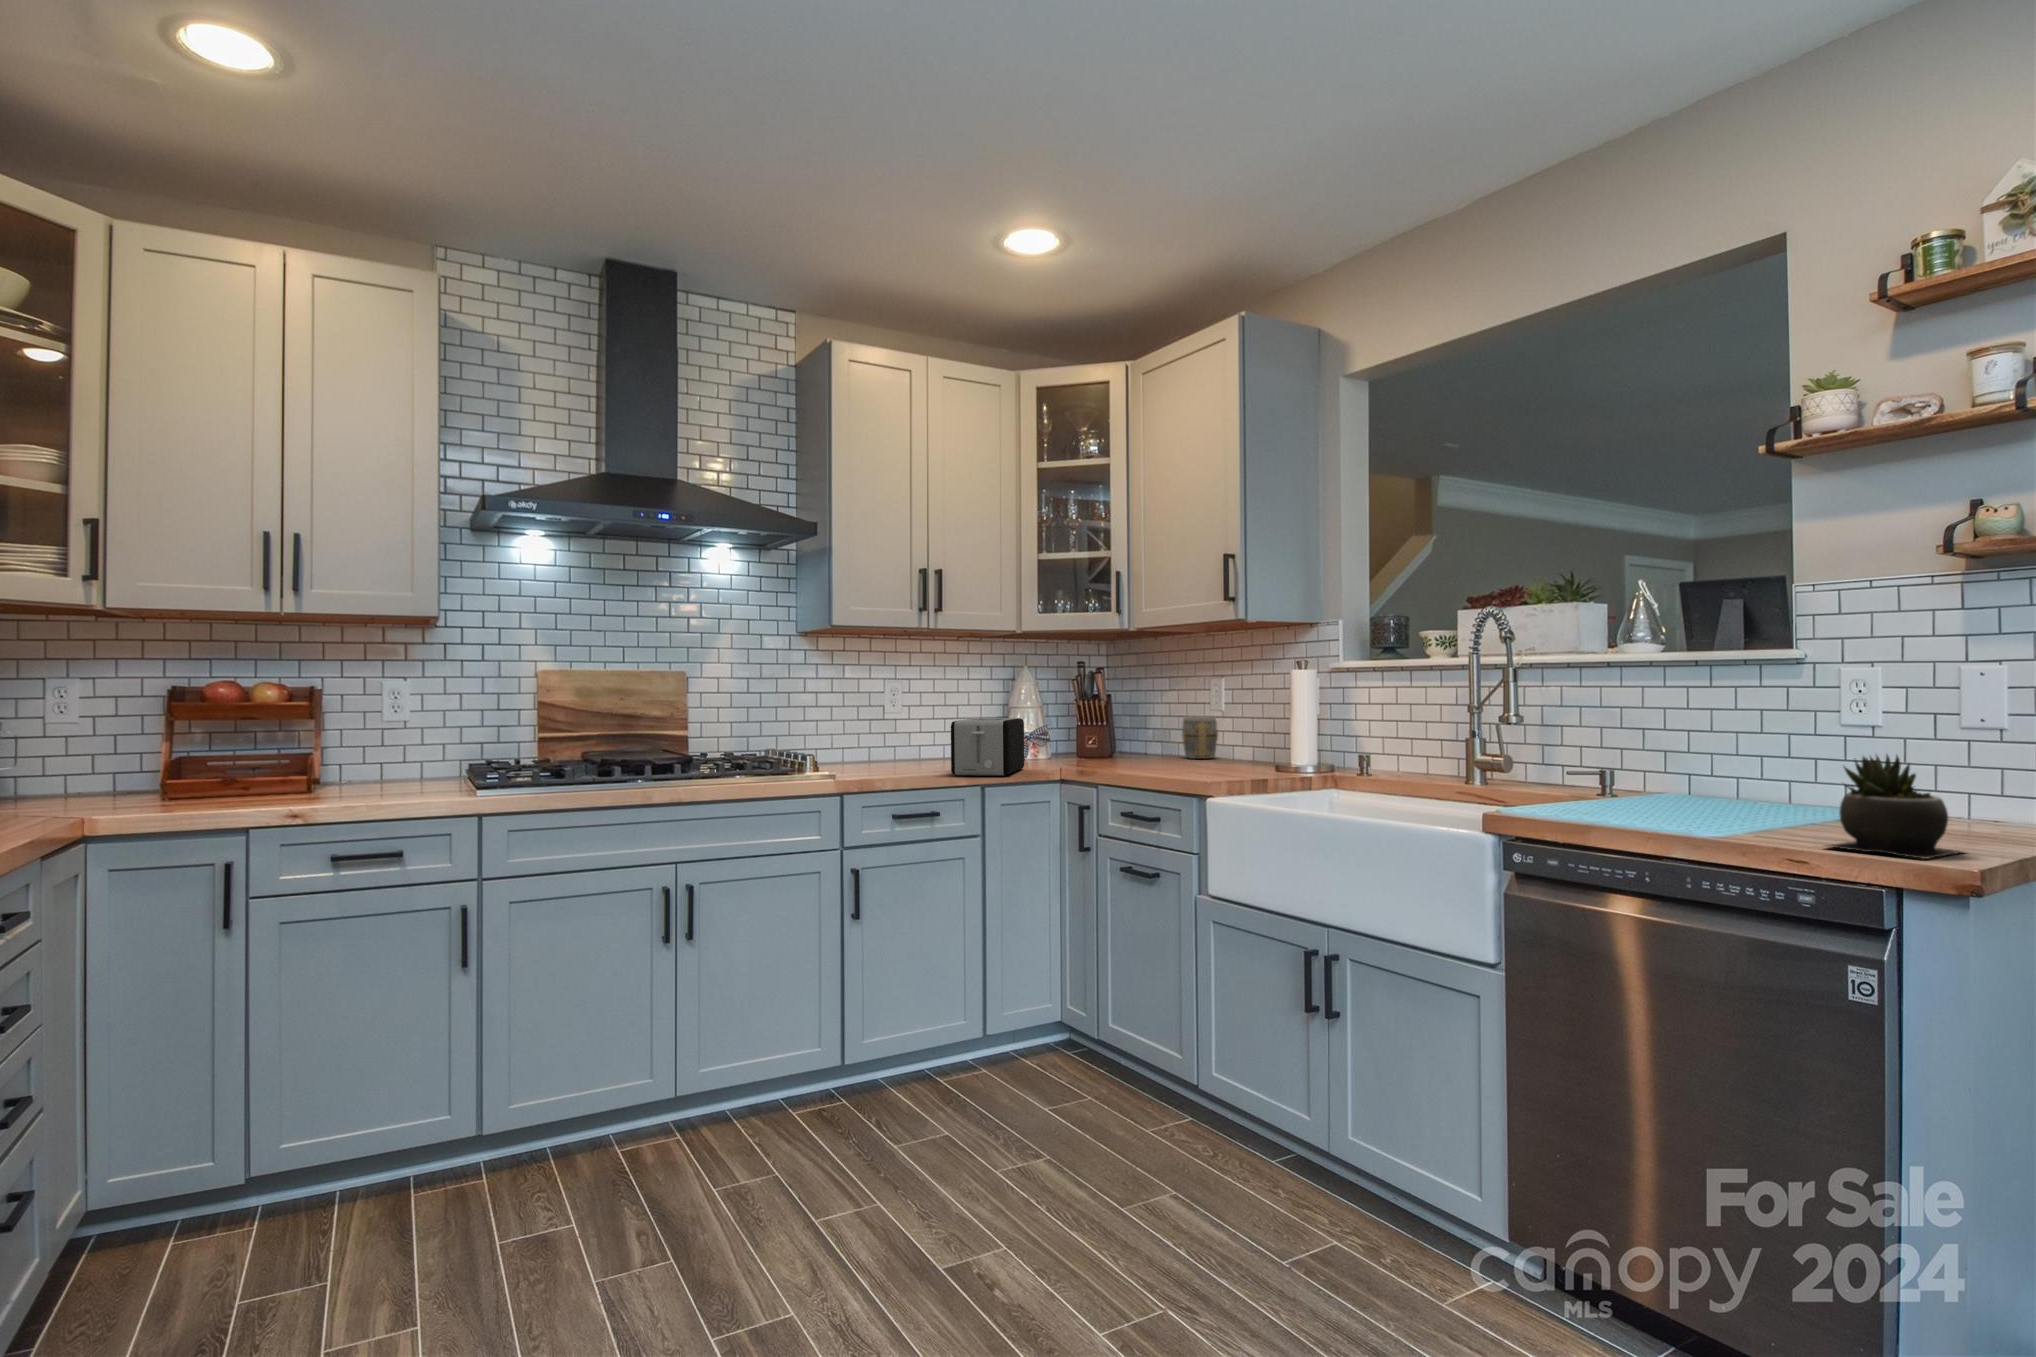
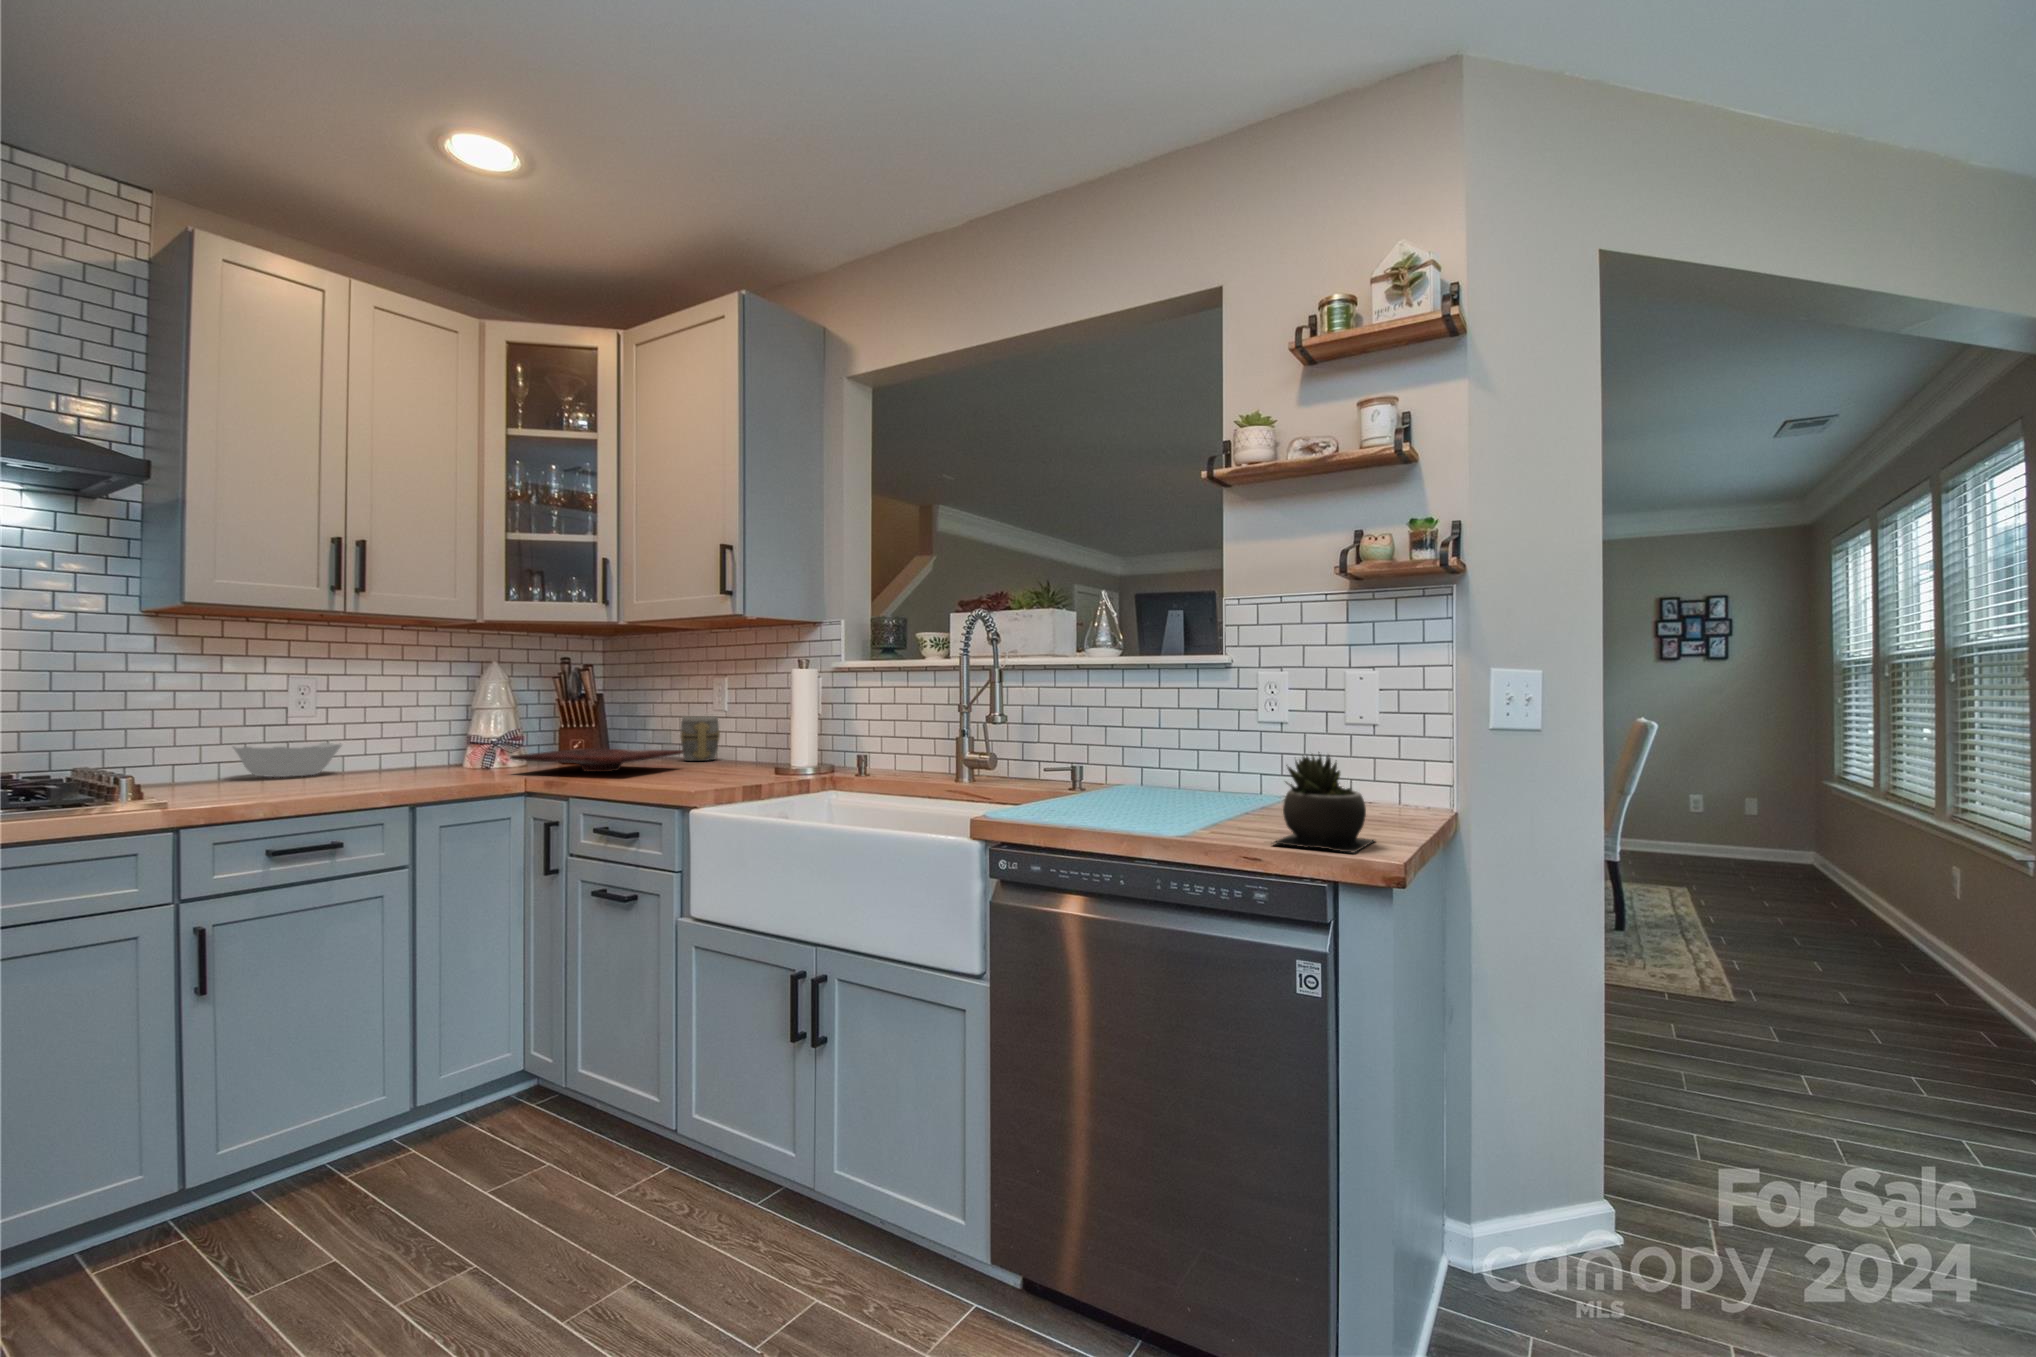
toaster: present [951,718,1024,776] -> none [362,722,476,795]
bowl: none [852,734,921,760] -> present [233,742,341,777]
cutting board: none [1046,744,1188,765] -> present [510,749,684,772]

